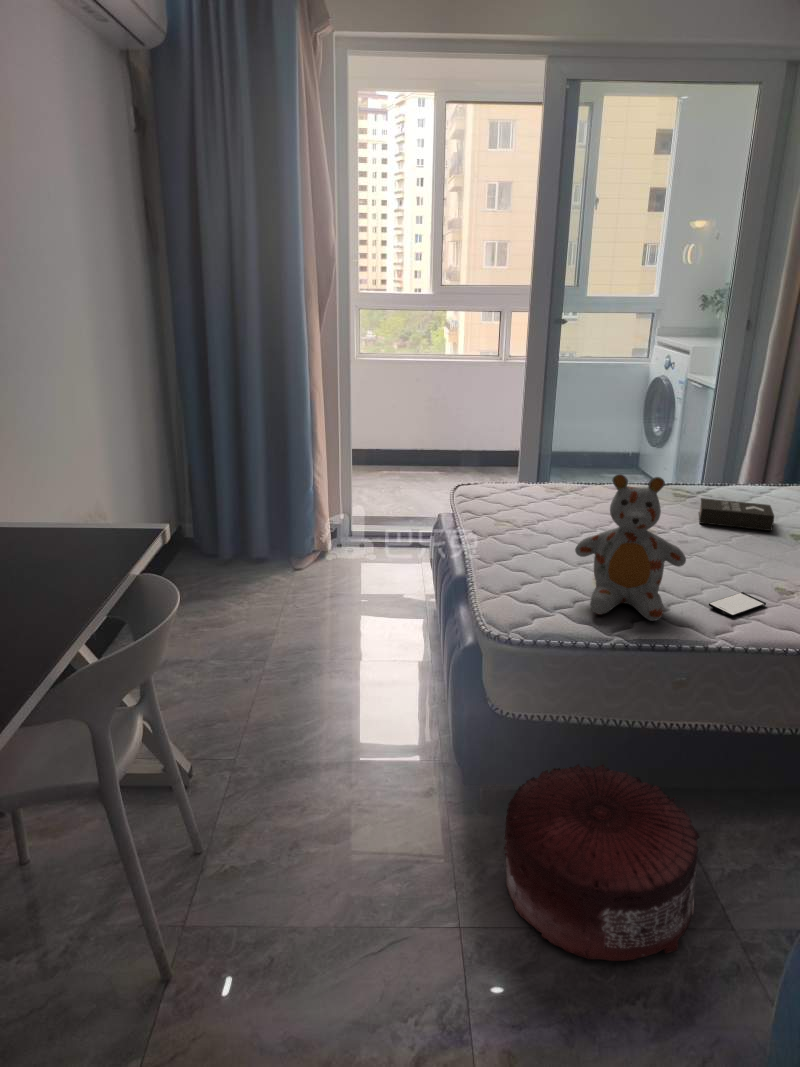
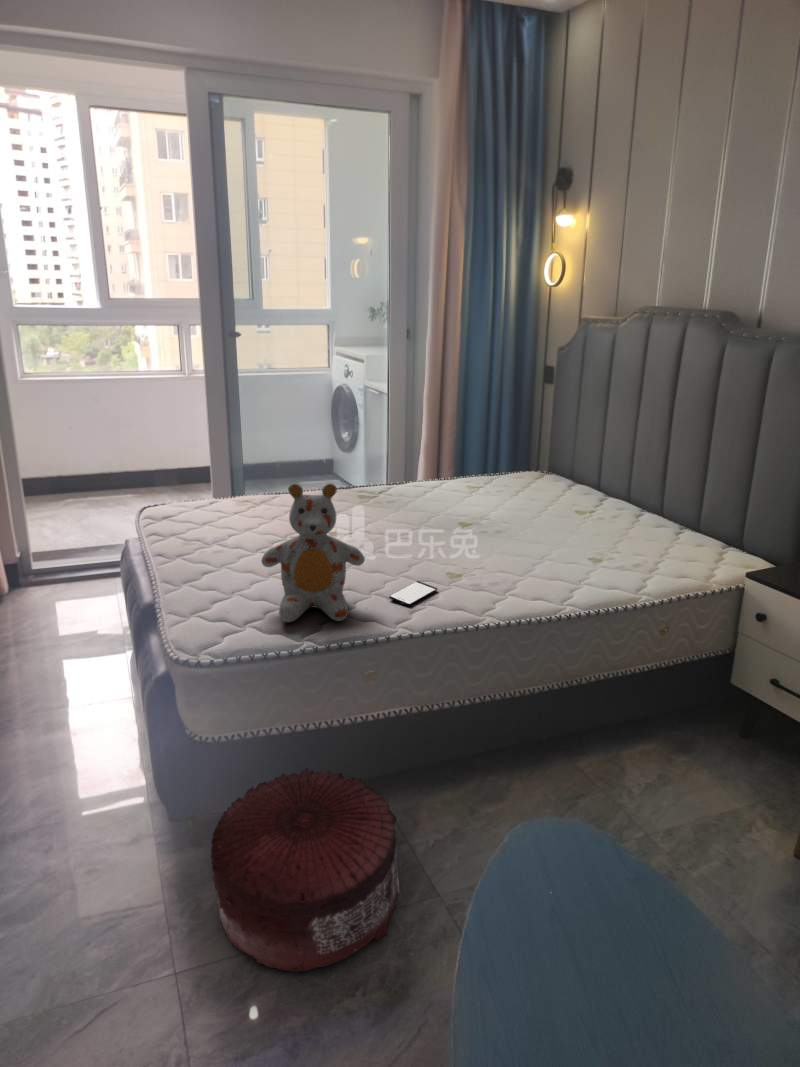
book: present [699,498,774,531] -> none [381,496,442,520]

